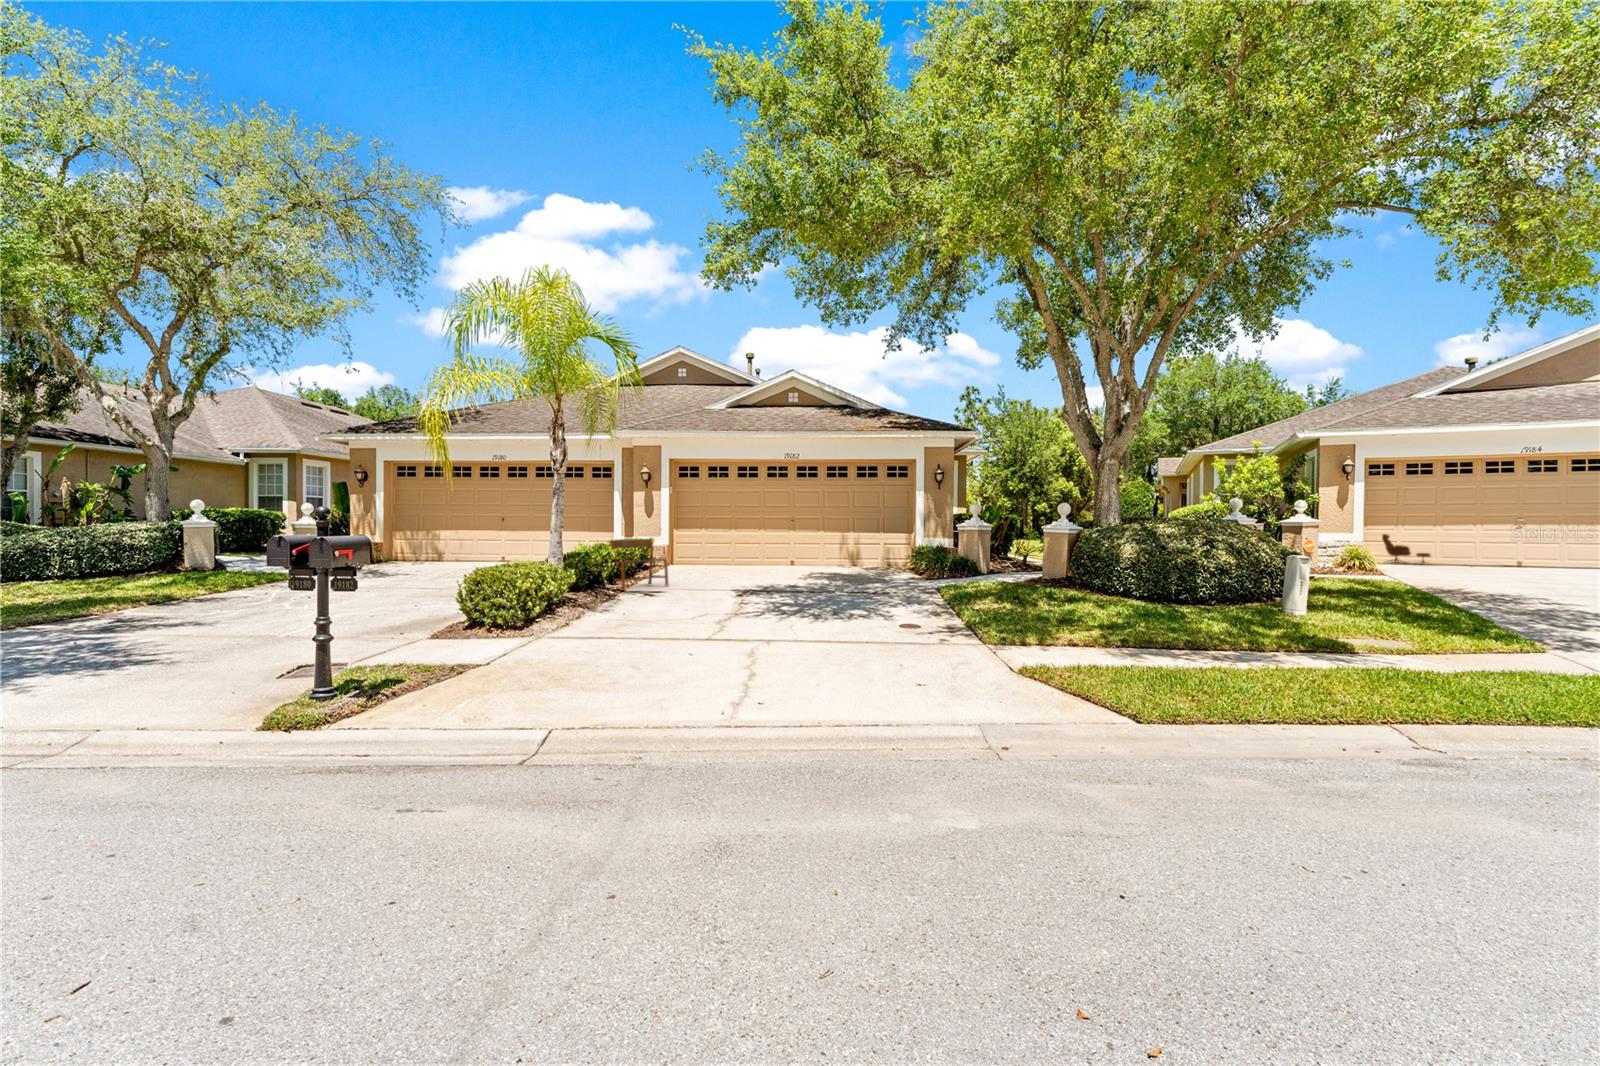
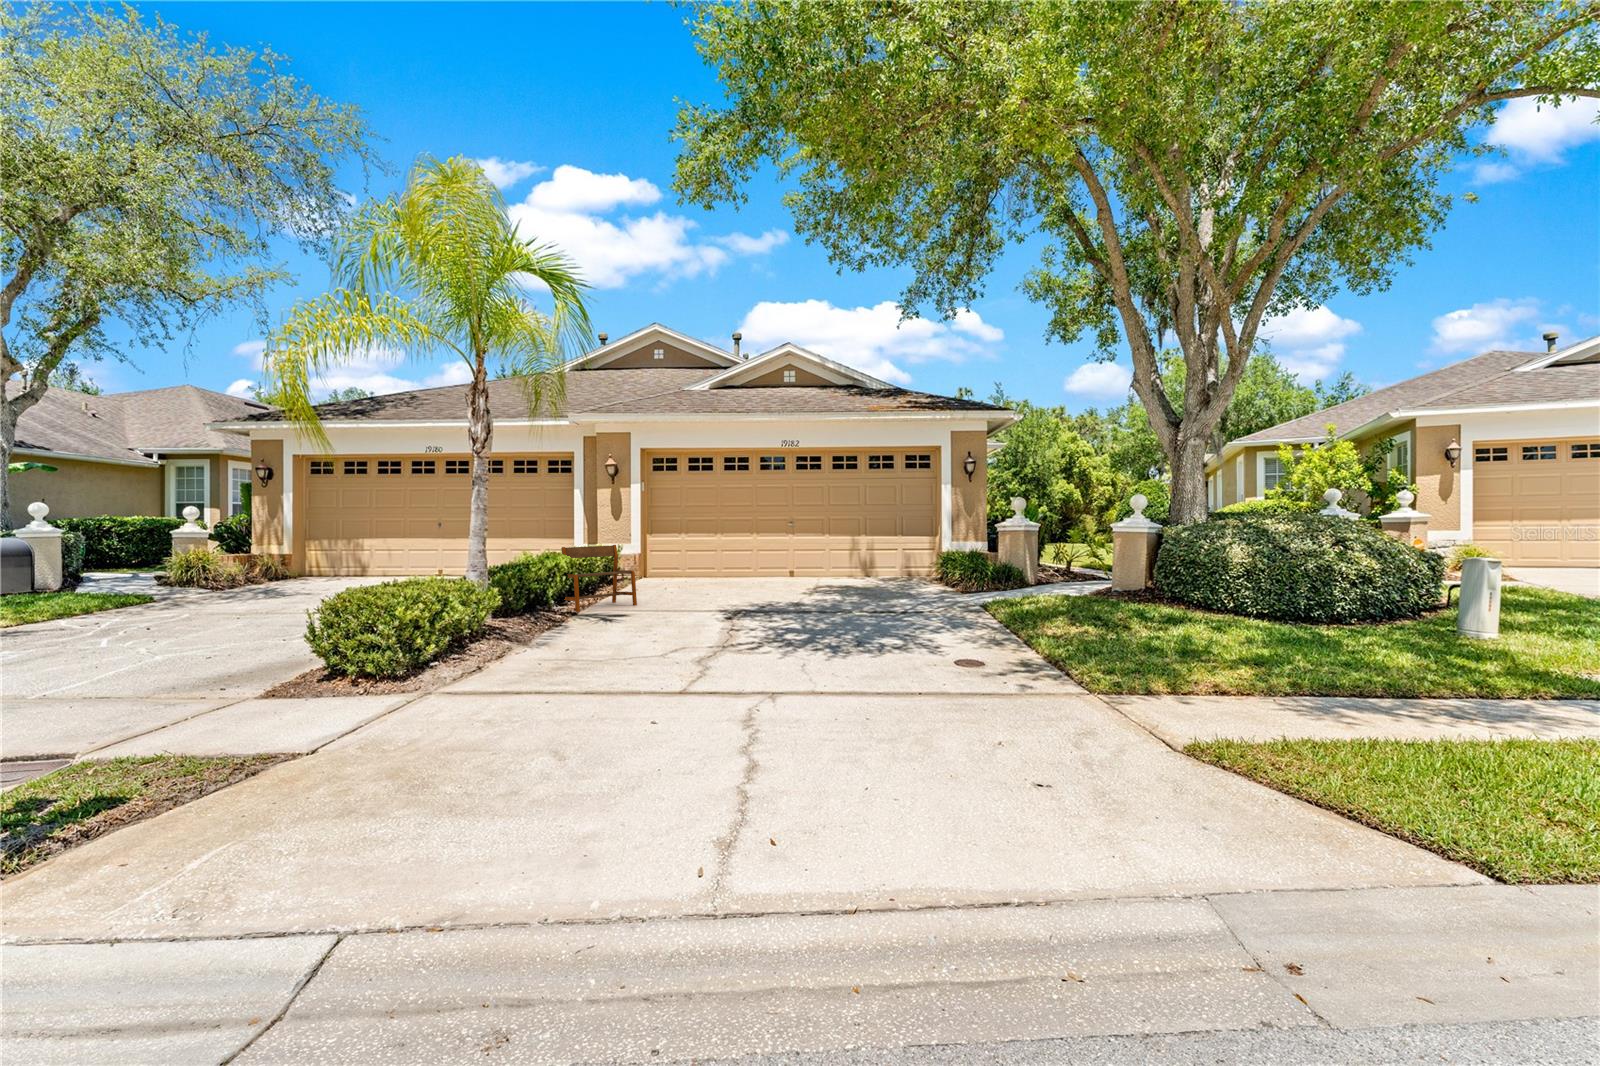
lounge chair: present [1382,534,1430,563] -> none [1496,530,1563,566]

